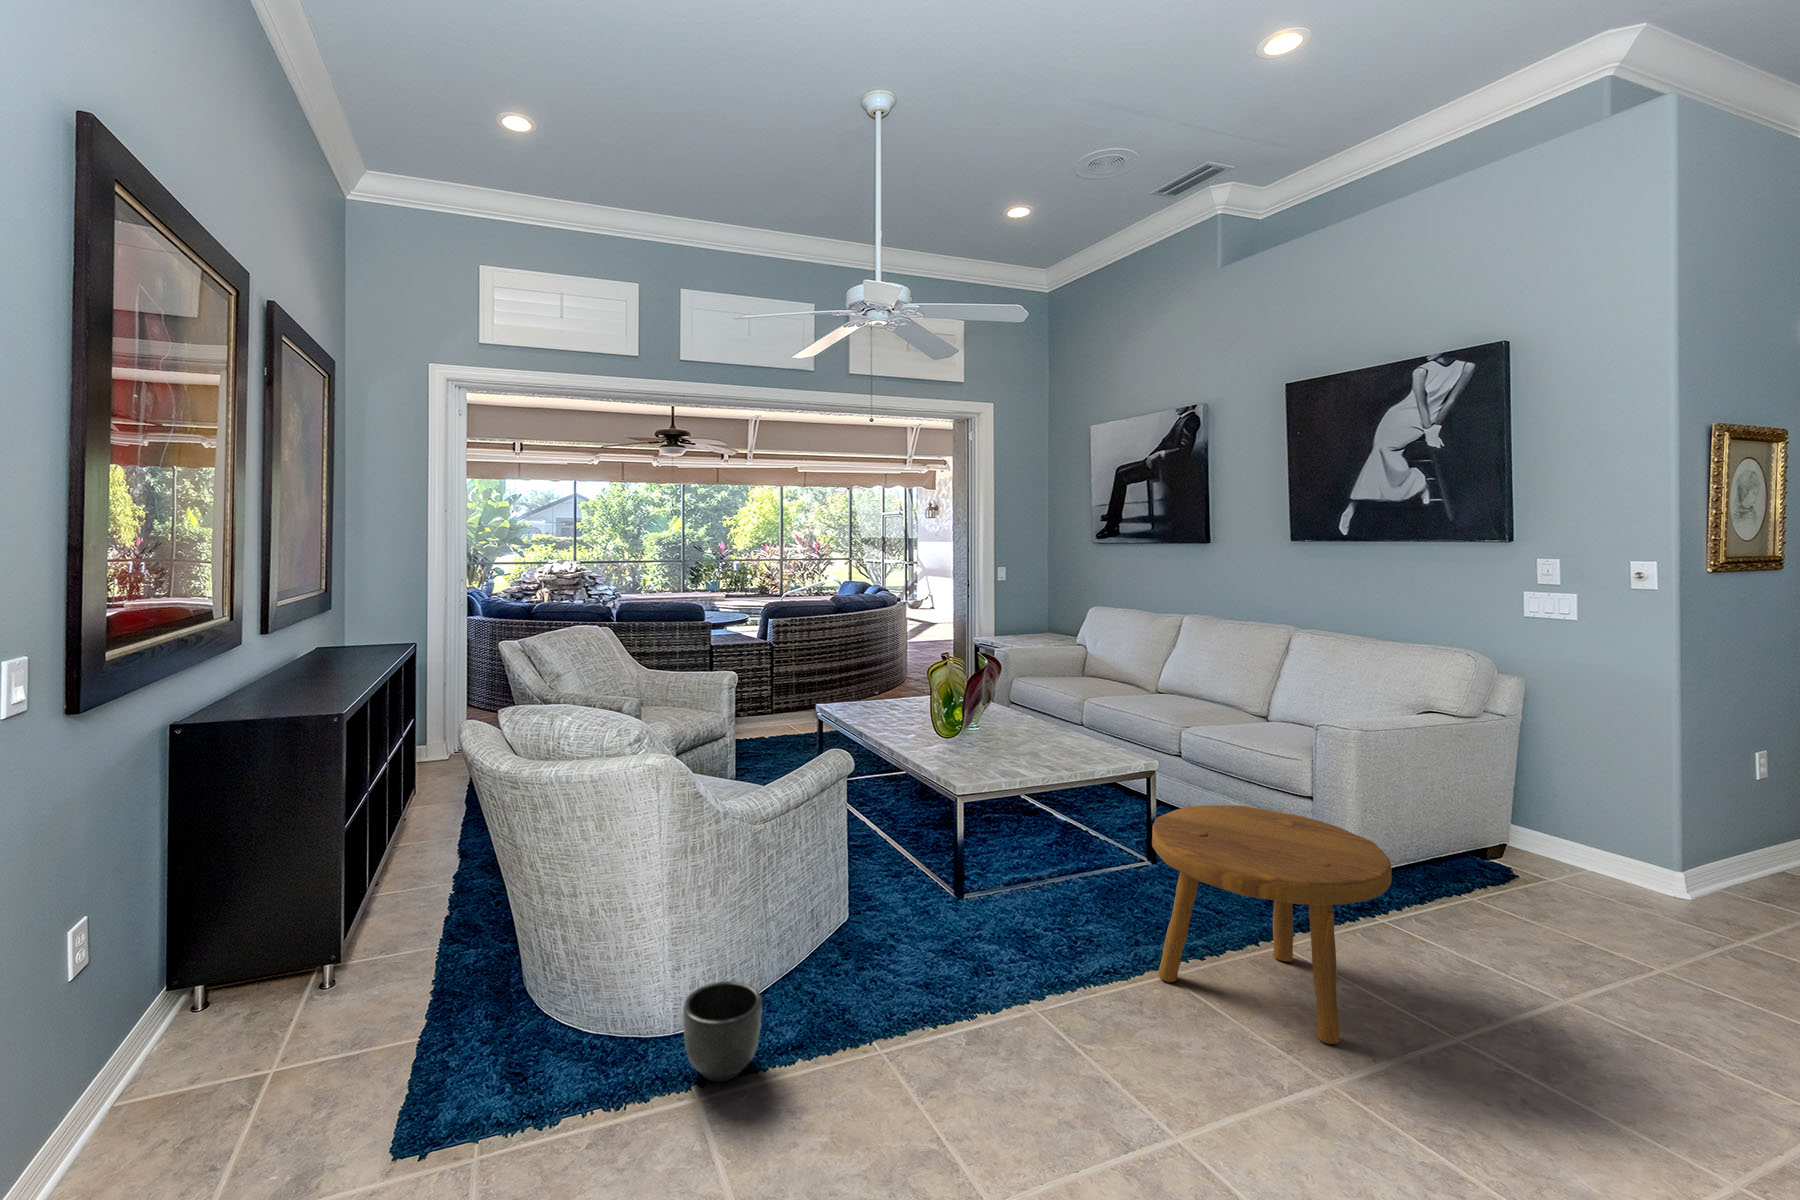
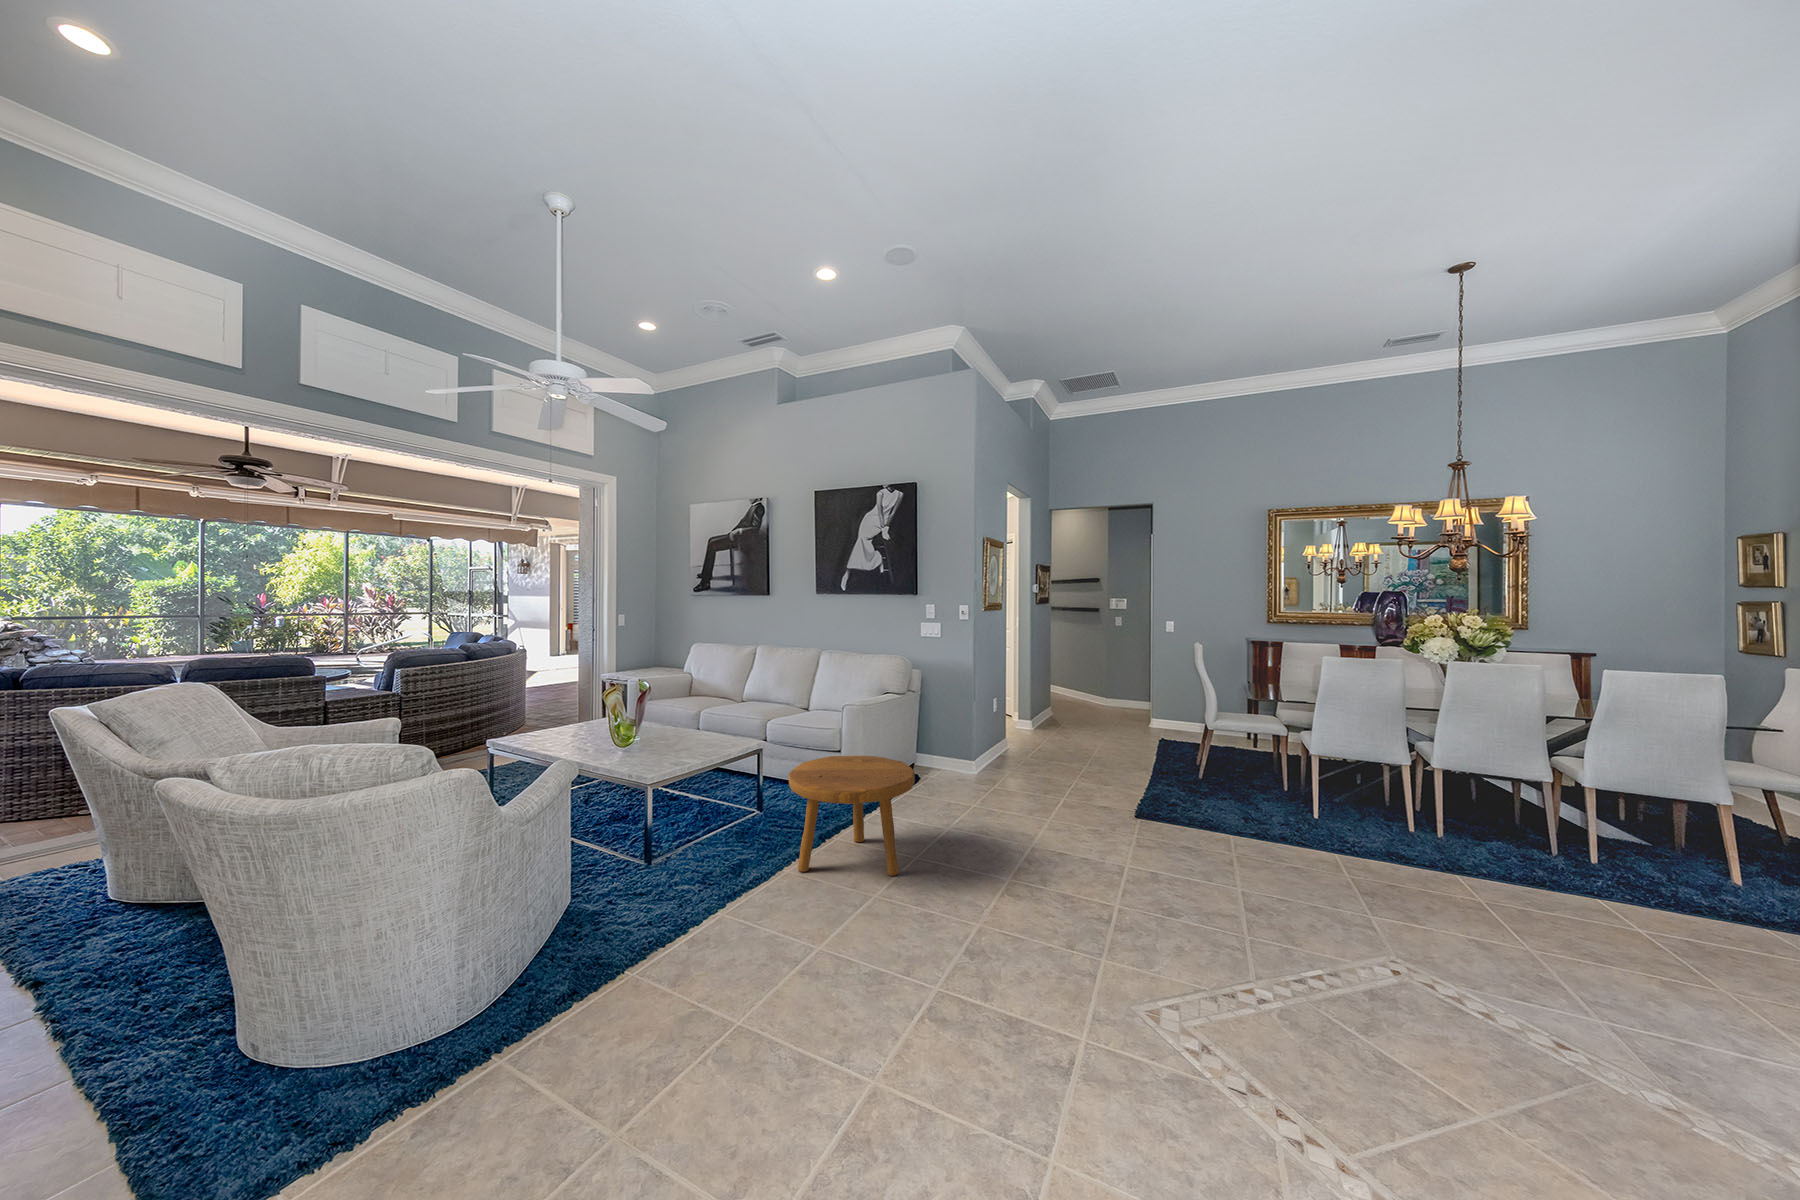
planter: present [683,981,762,1082] -> none [477,961,549,1045]

